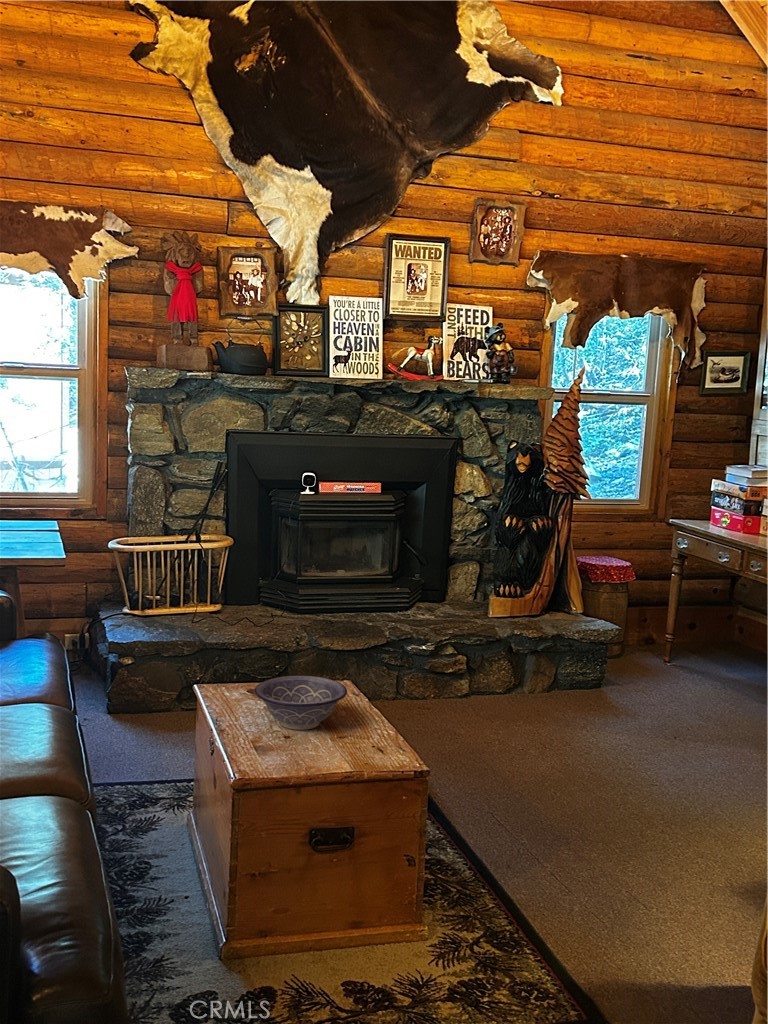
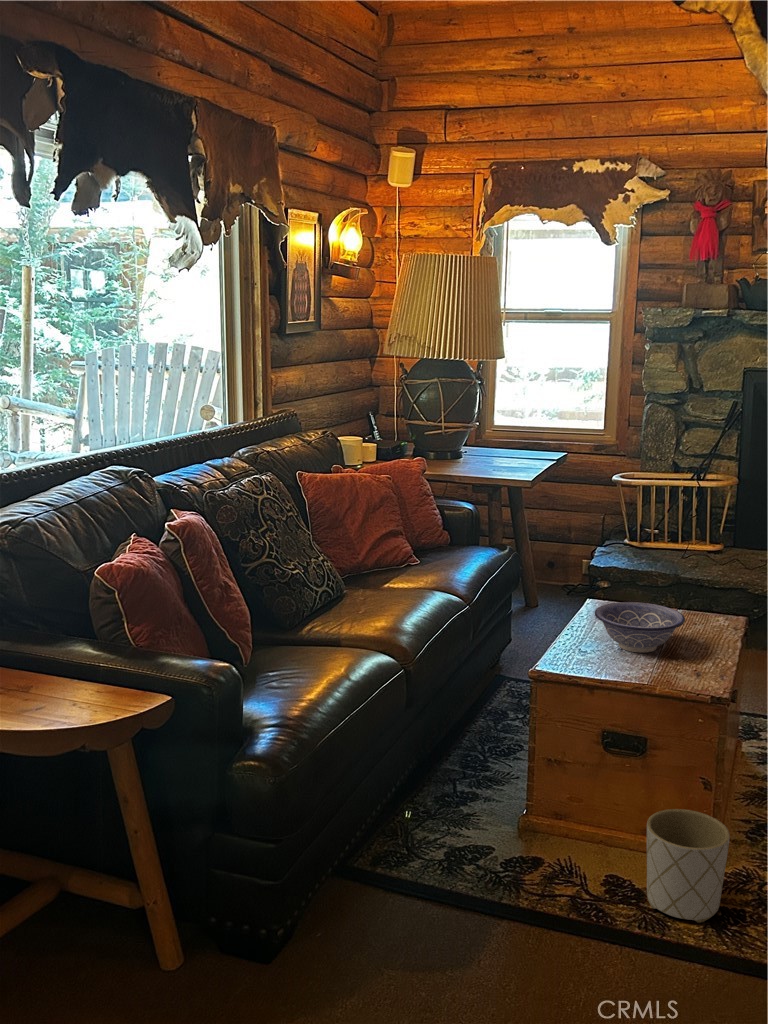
planter: none [389,879,470,995] -> present [647,809,730,923]

